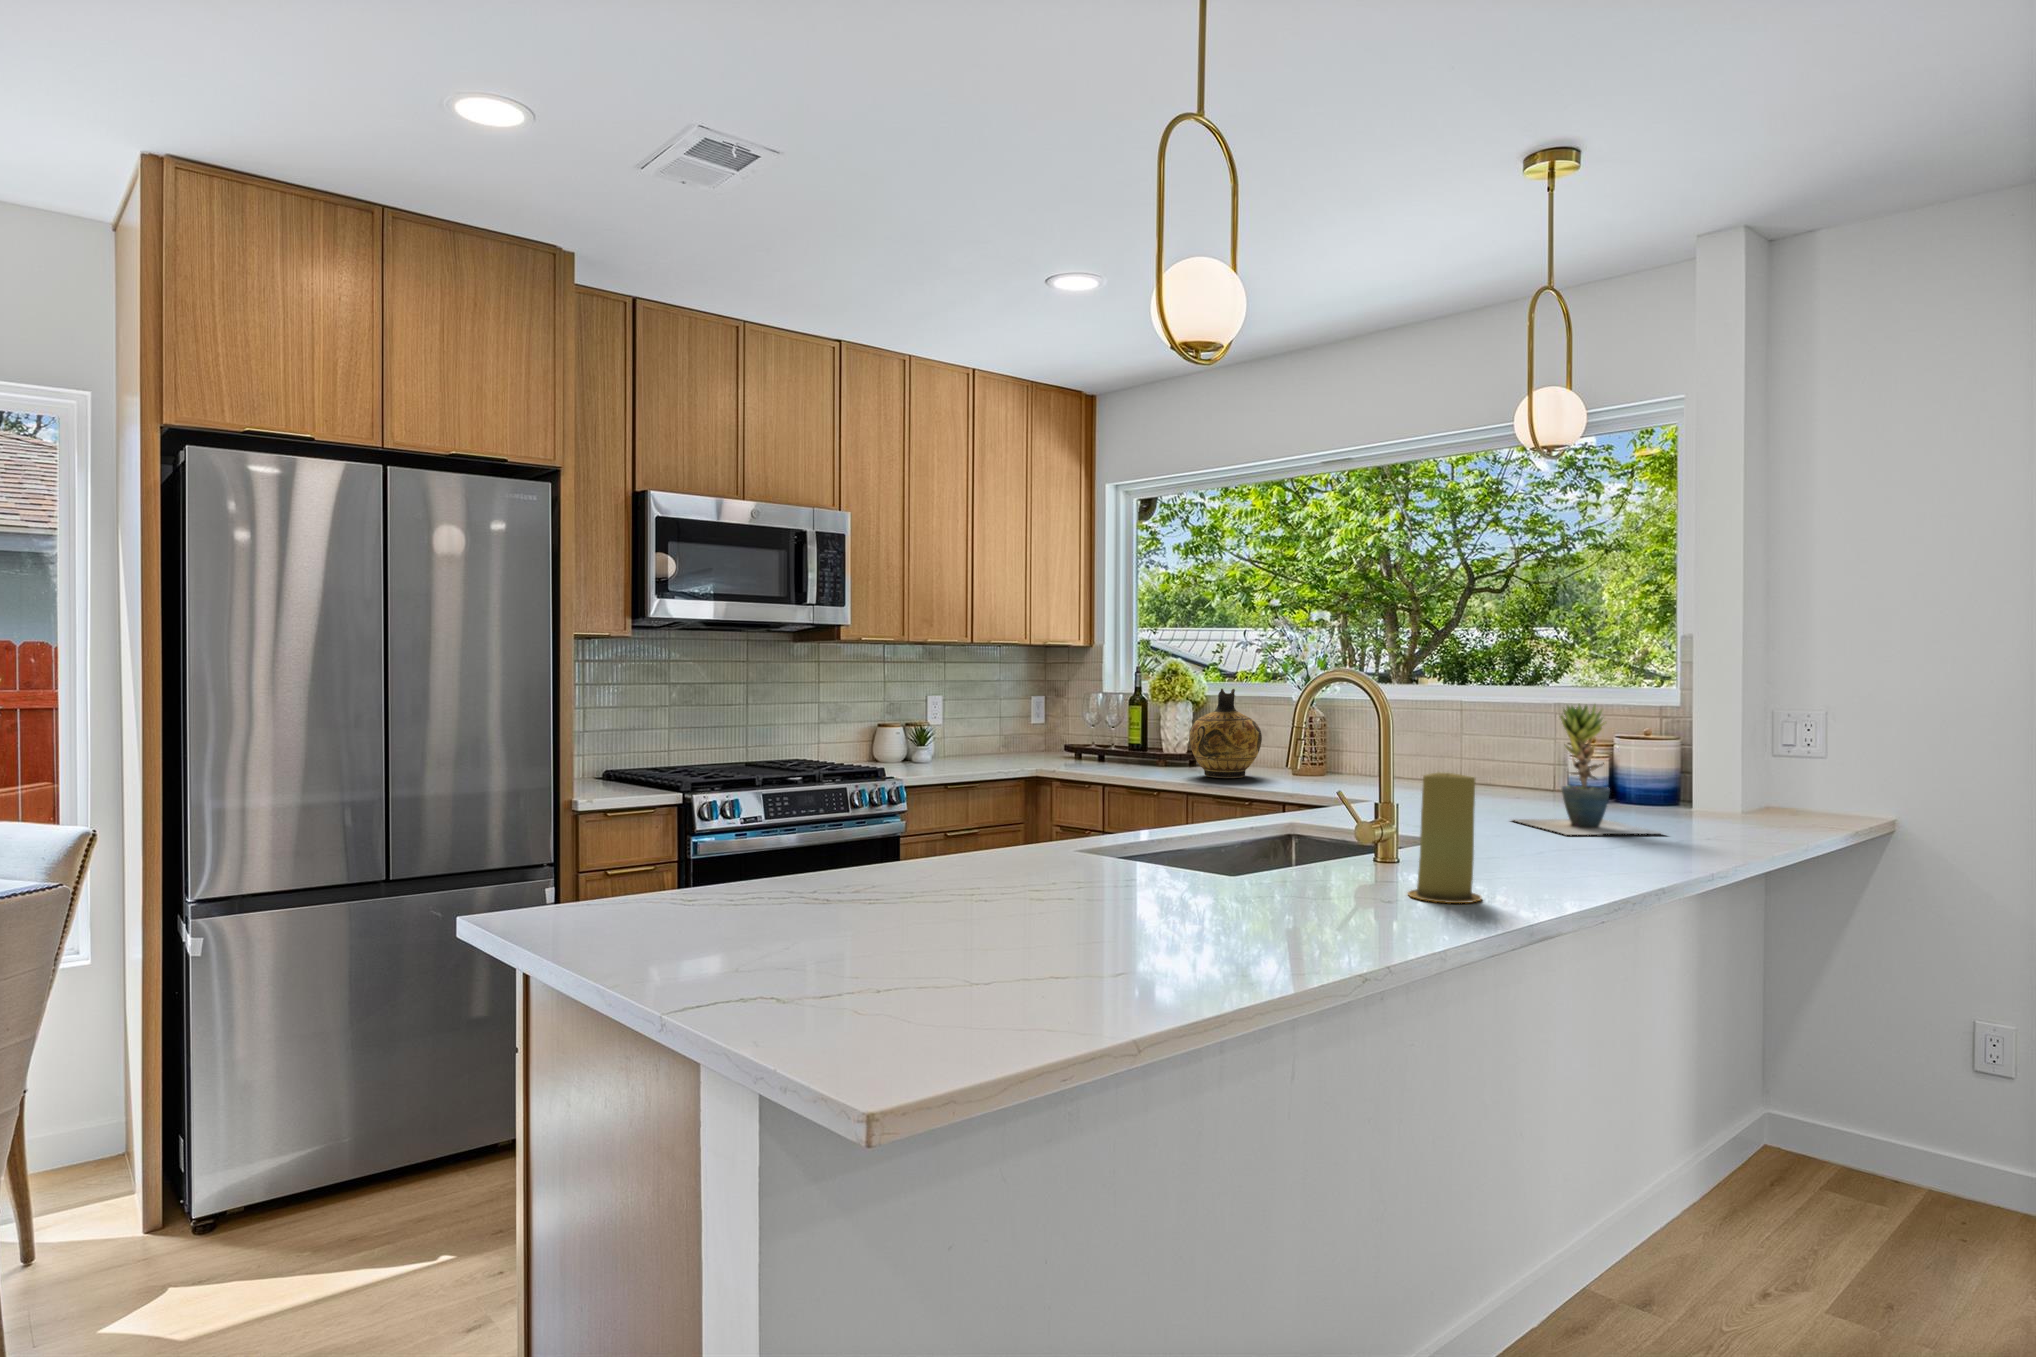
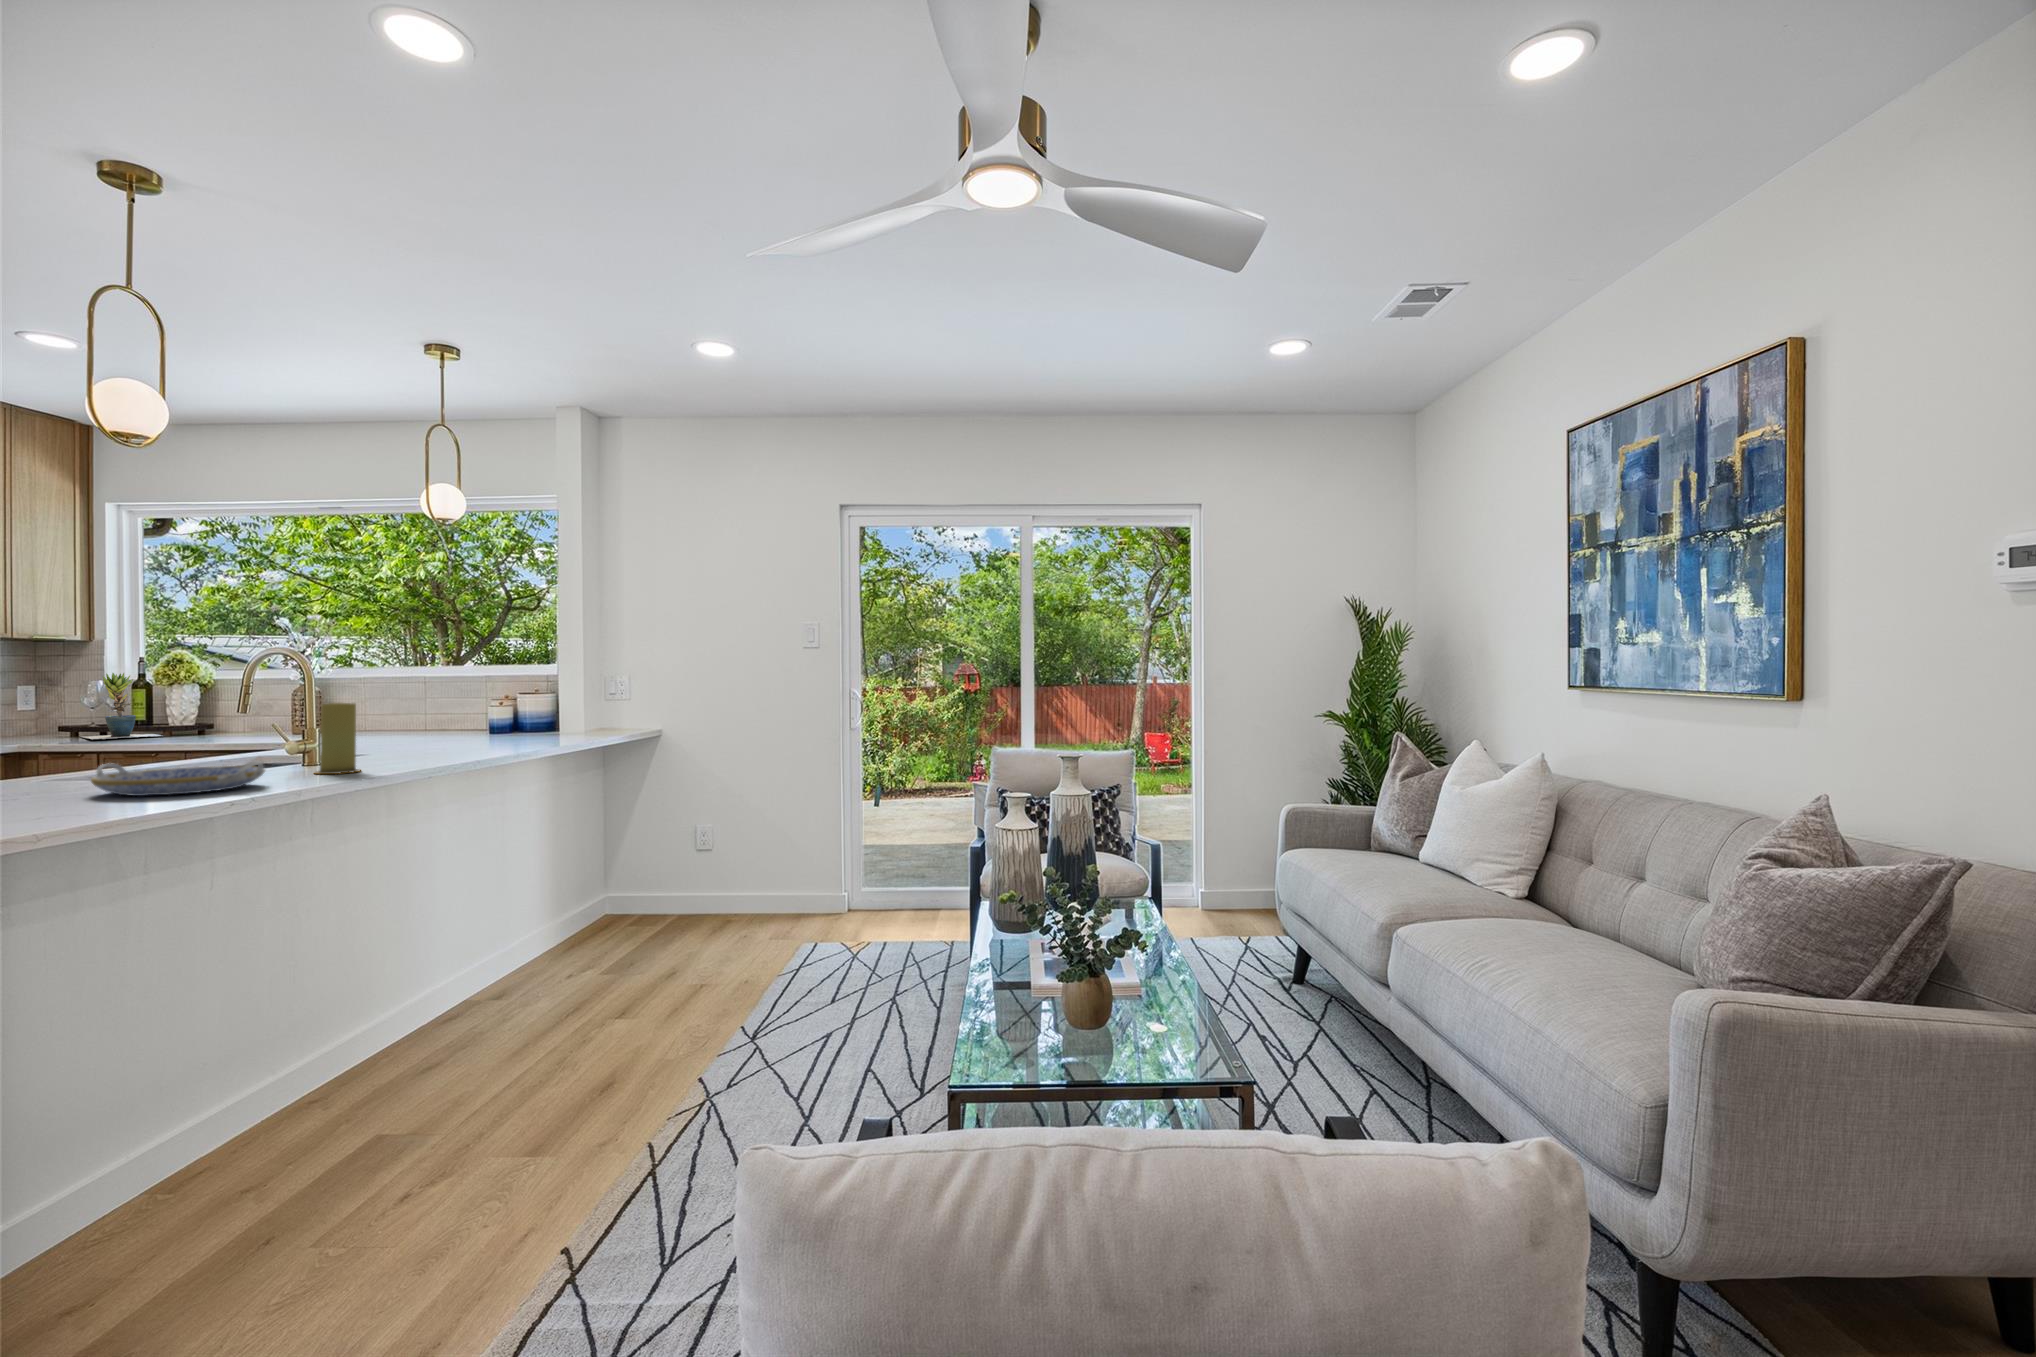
ceramic jug: present [1189,689,1262,778] -> none [190,671,260,739]
potted plant: present [1514,705,1661,835] -> present [81,673,161,739]
serving tray: none [1135,862,1365,937] -> present [91,761,265,796]

